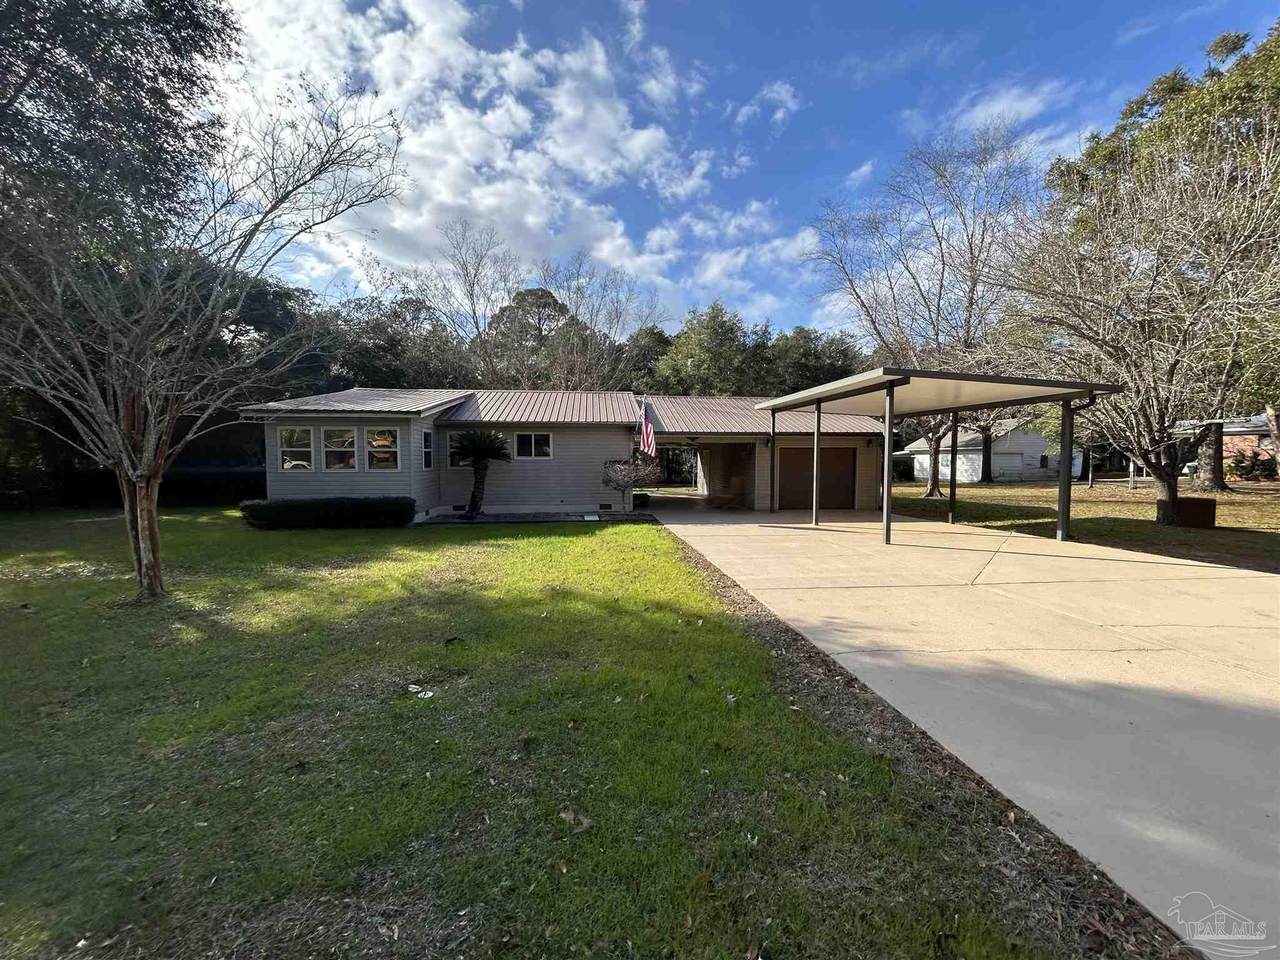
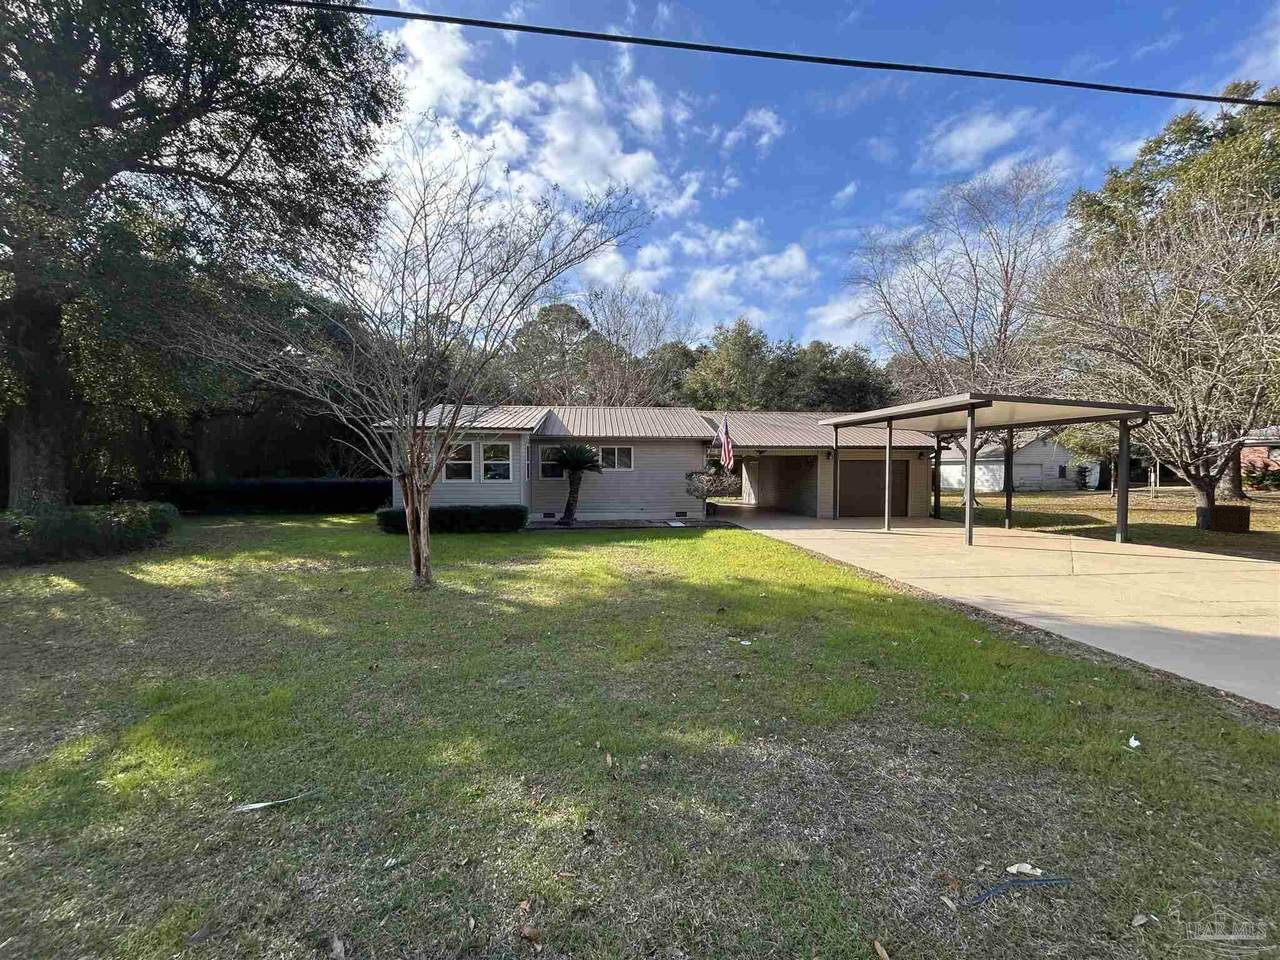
lounge chair: present [712,477,750,510] -> none [775,487,813,518]

